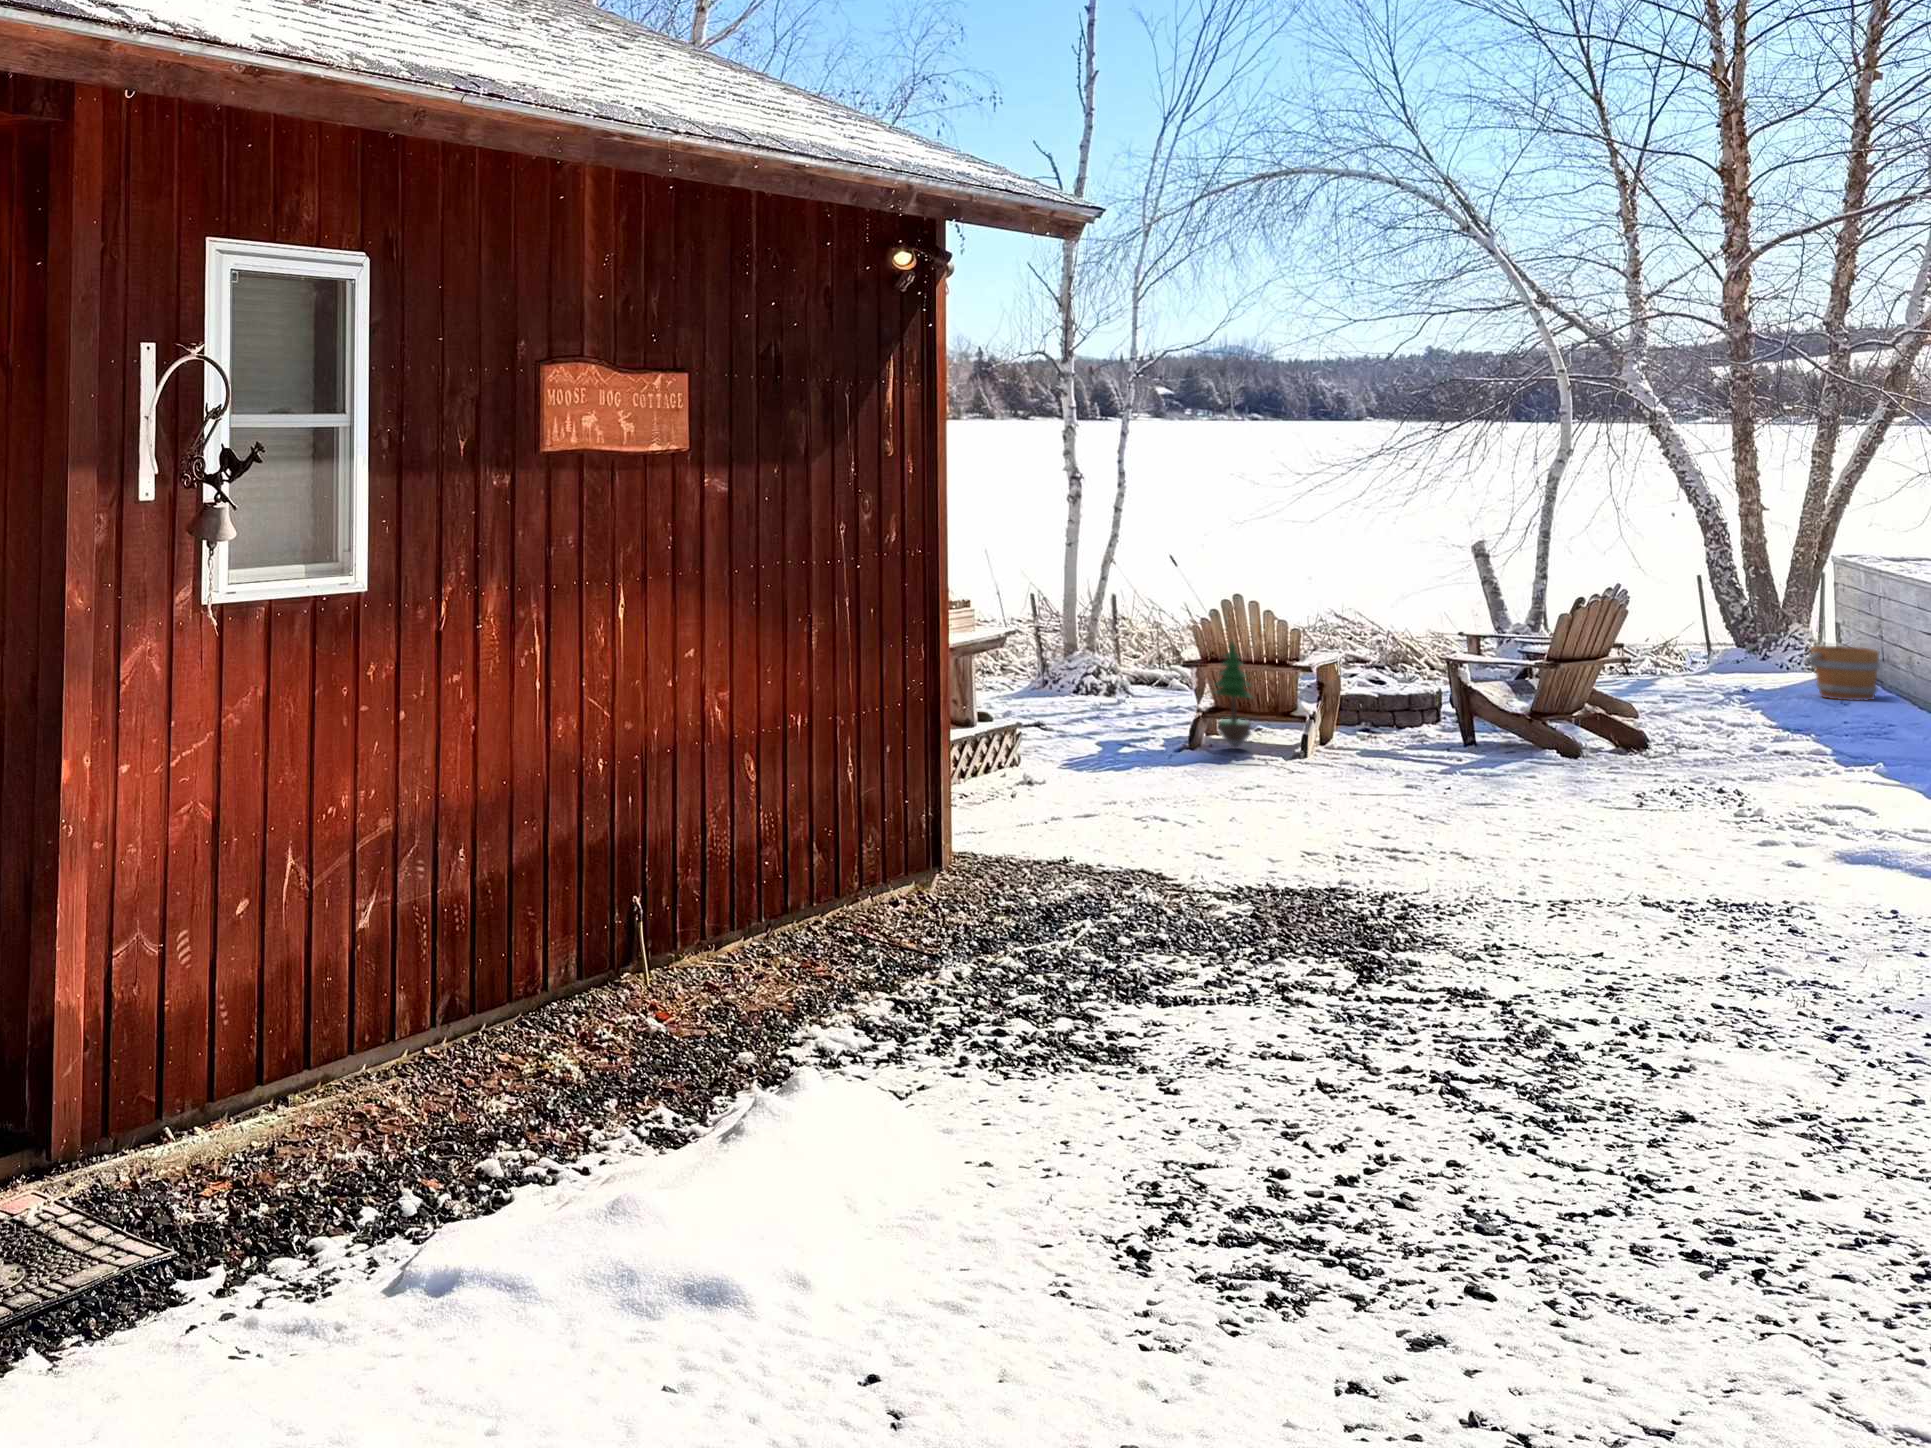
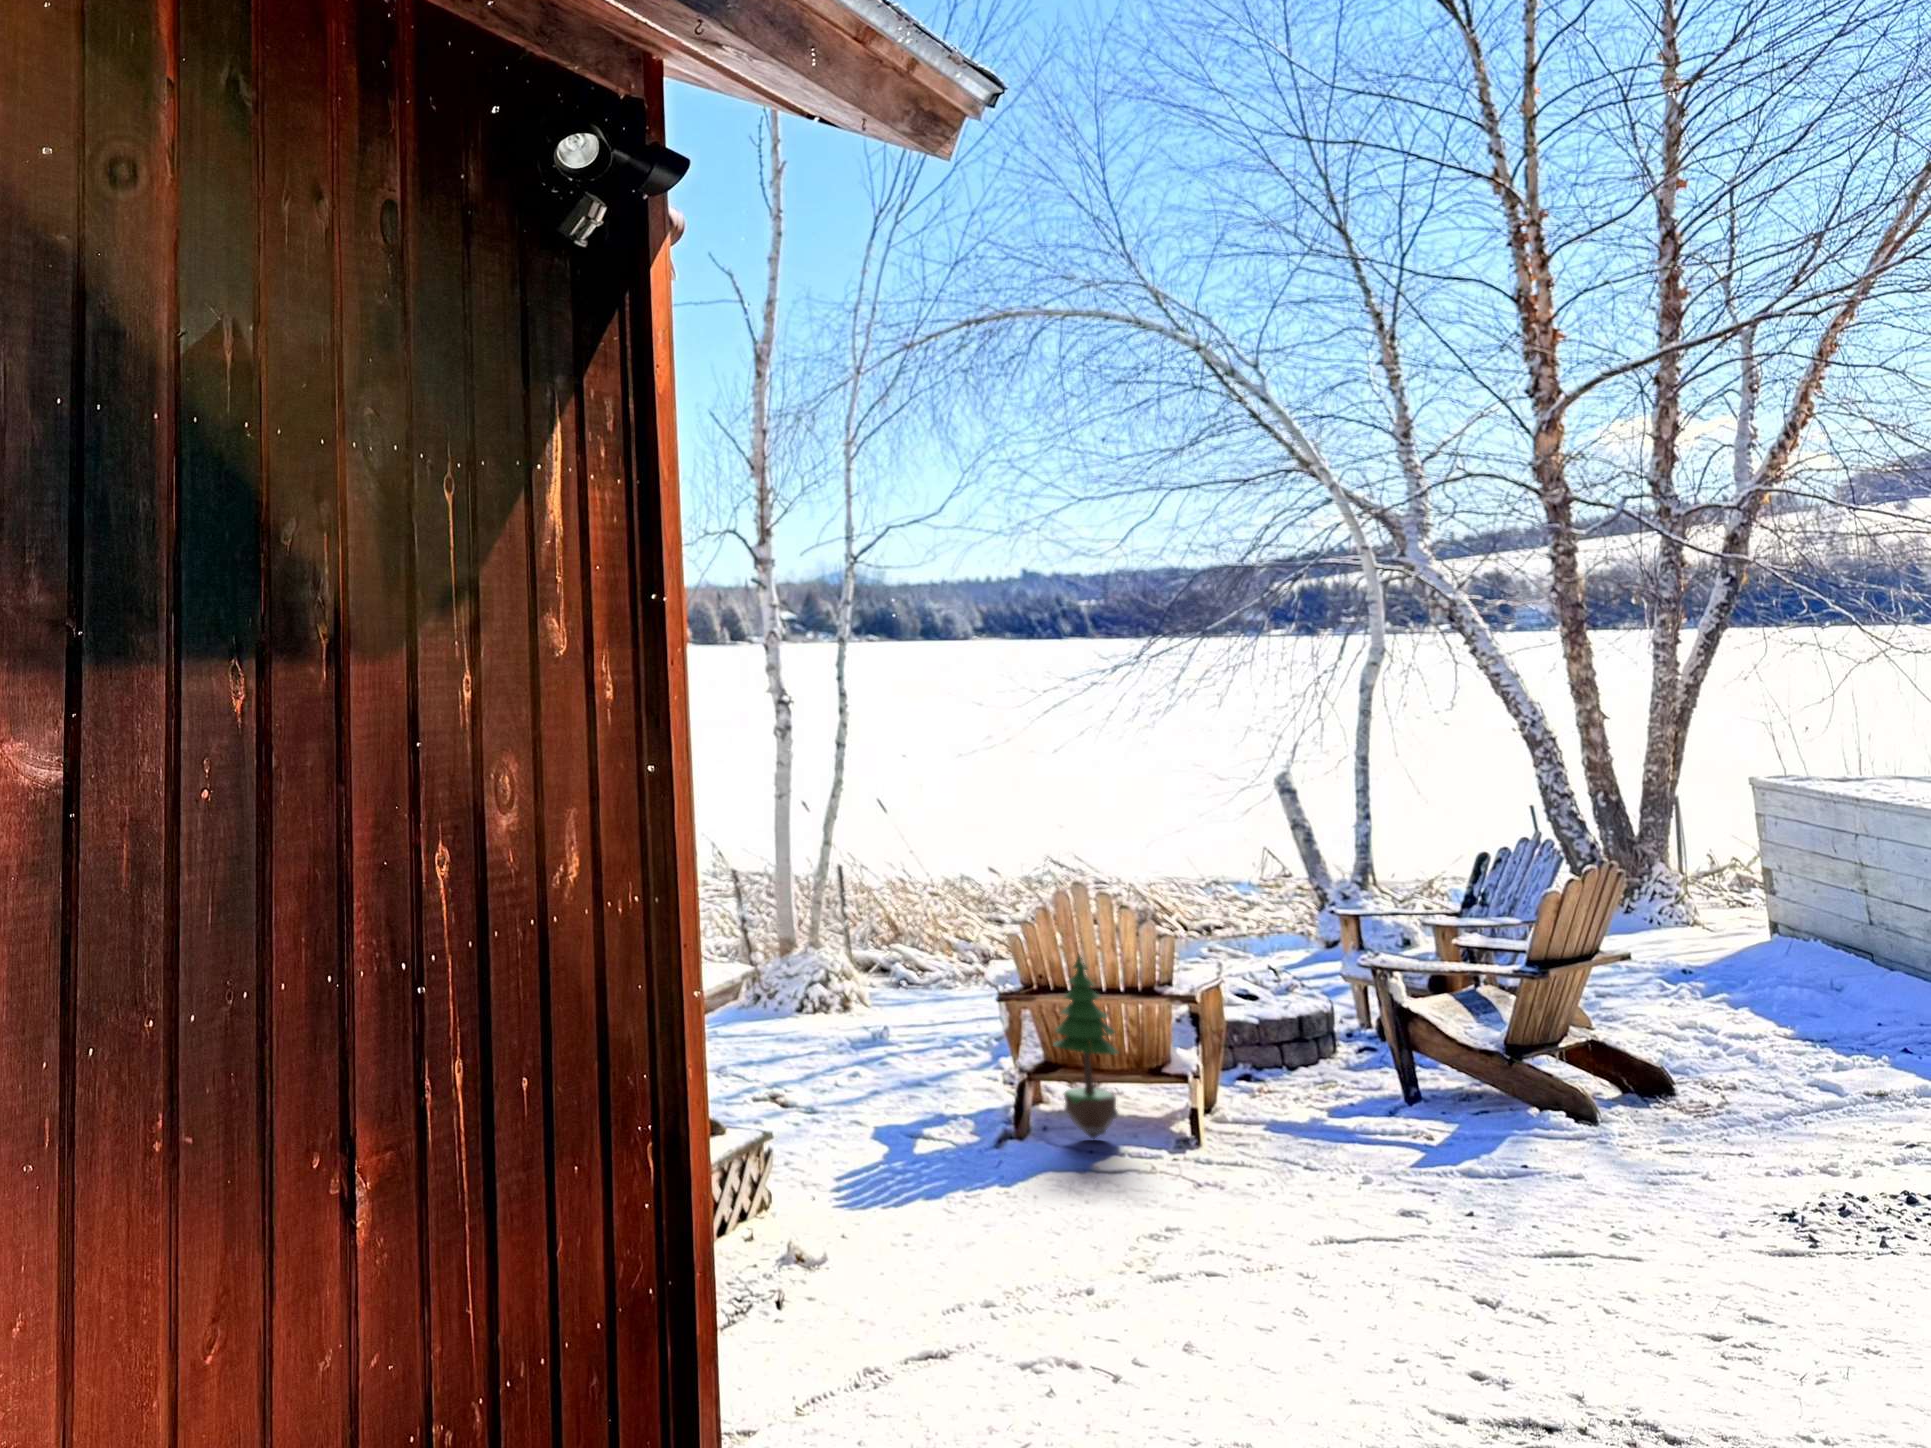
bucket: present [1805,645,1880,700] -> none [1776,910,1879,991]

